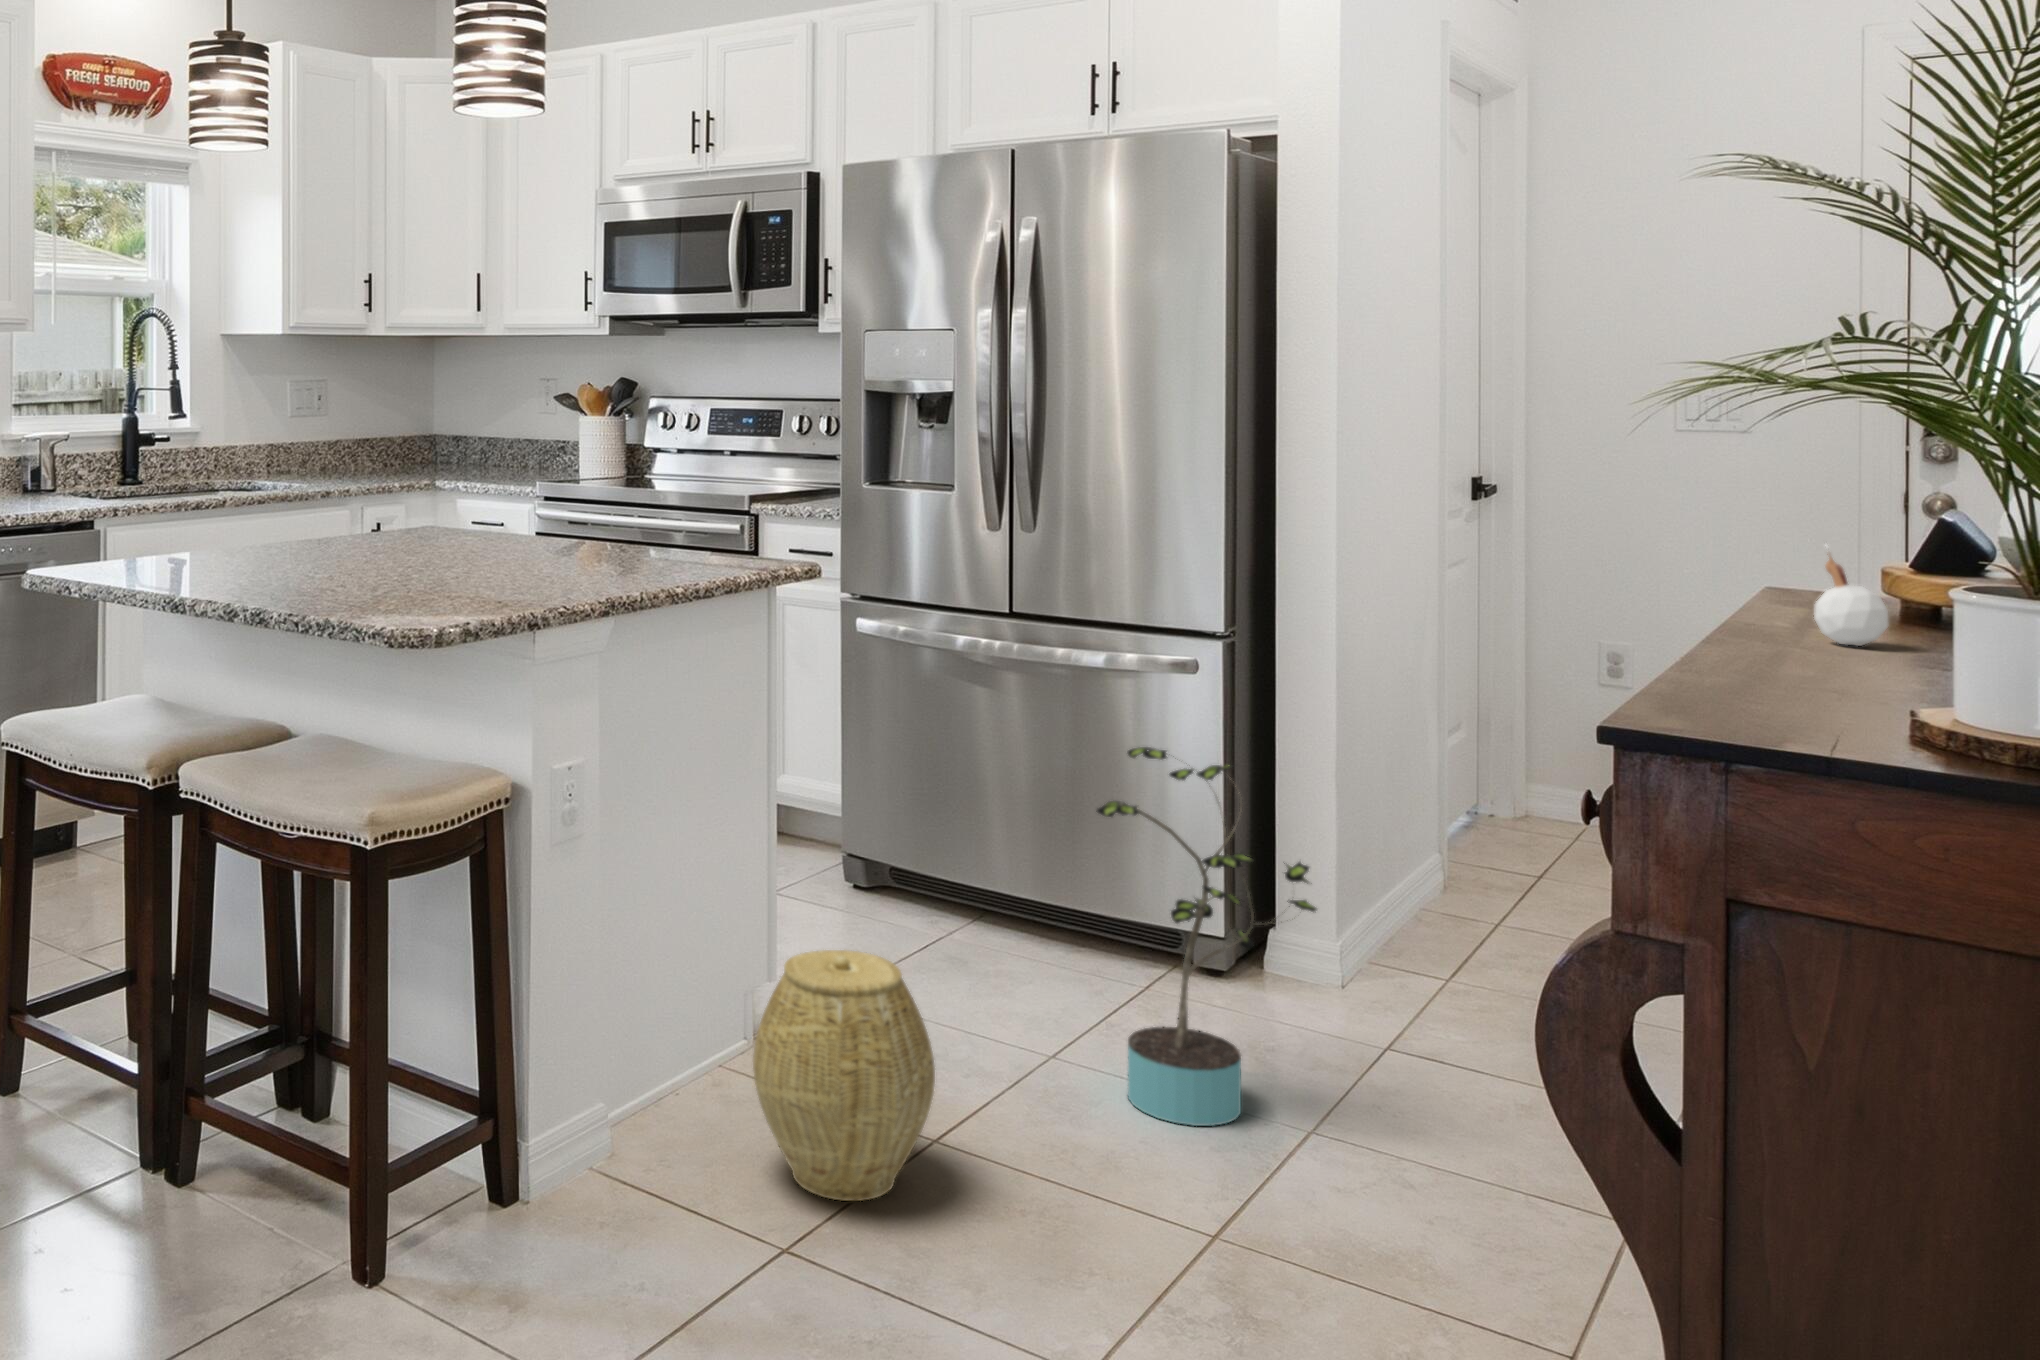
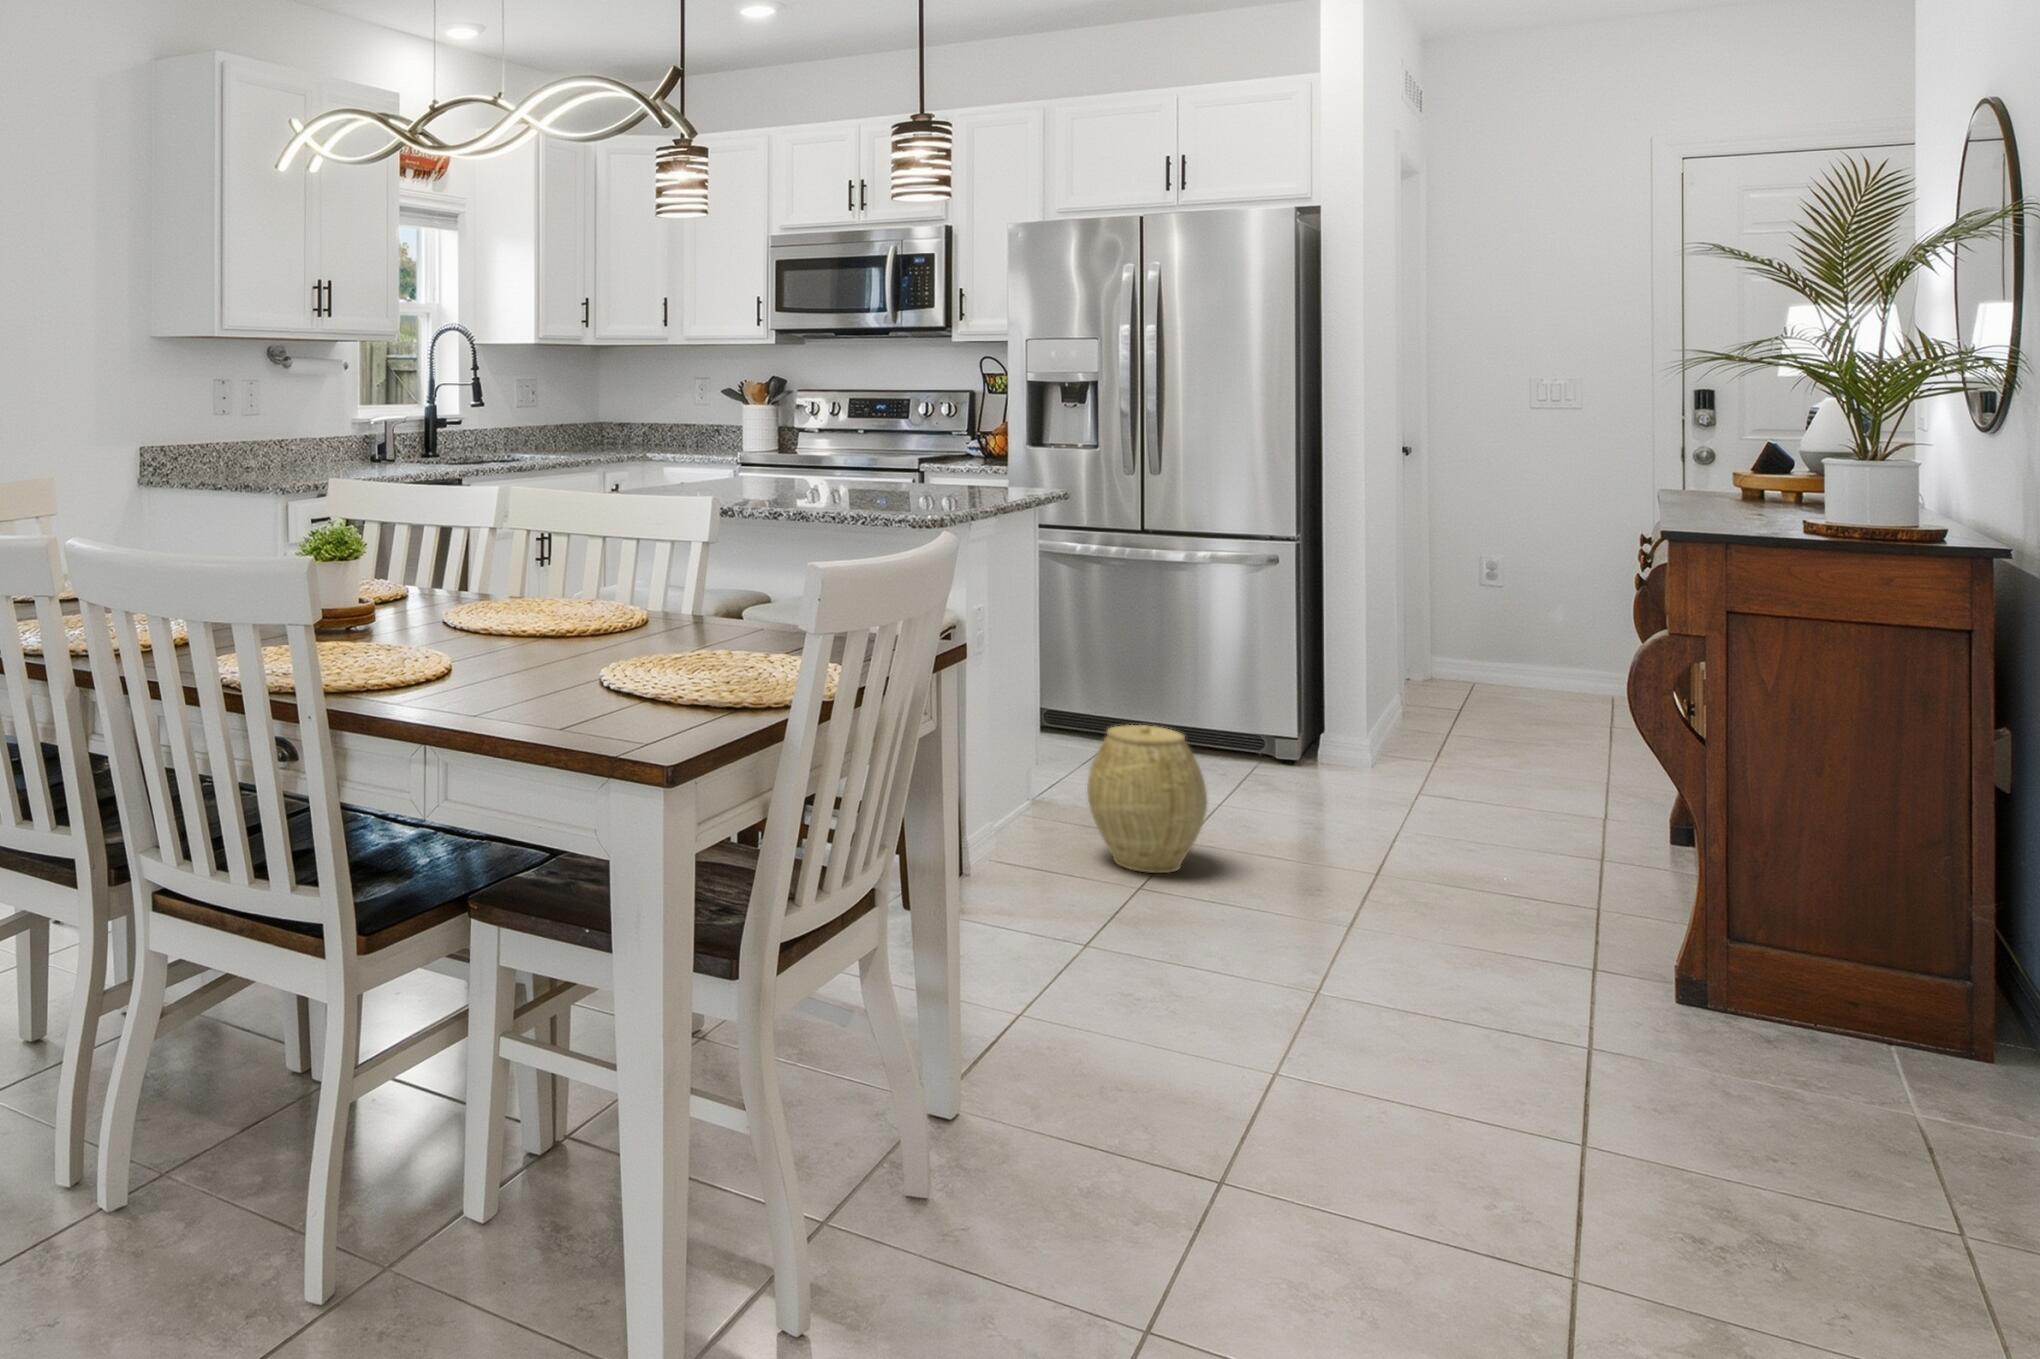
candle: present [1814,552,1888,646] -> none [1722,454,1765,513]
potted plant: present [1096,747,1317,1126] -> none [1271,601,1408,834]

